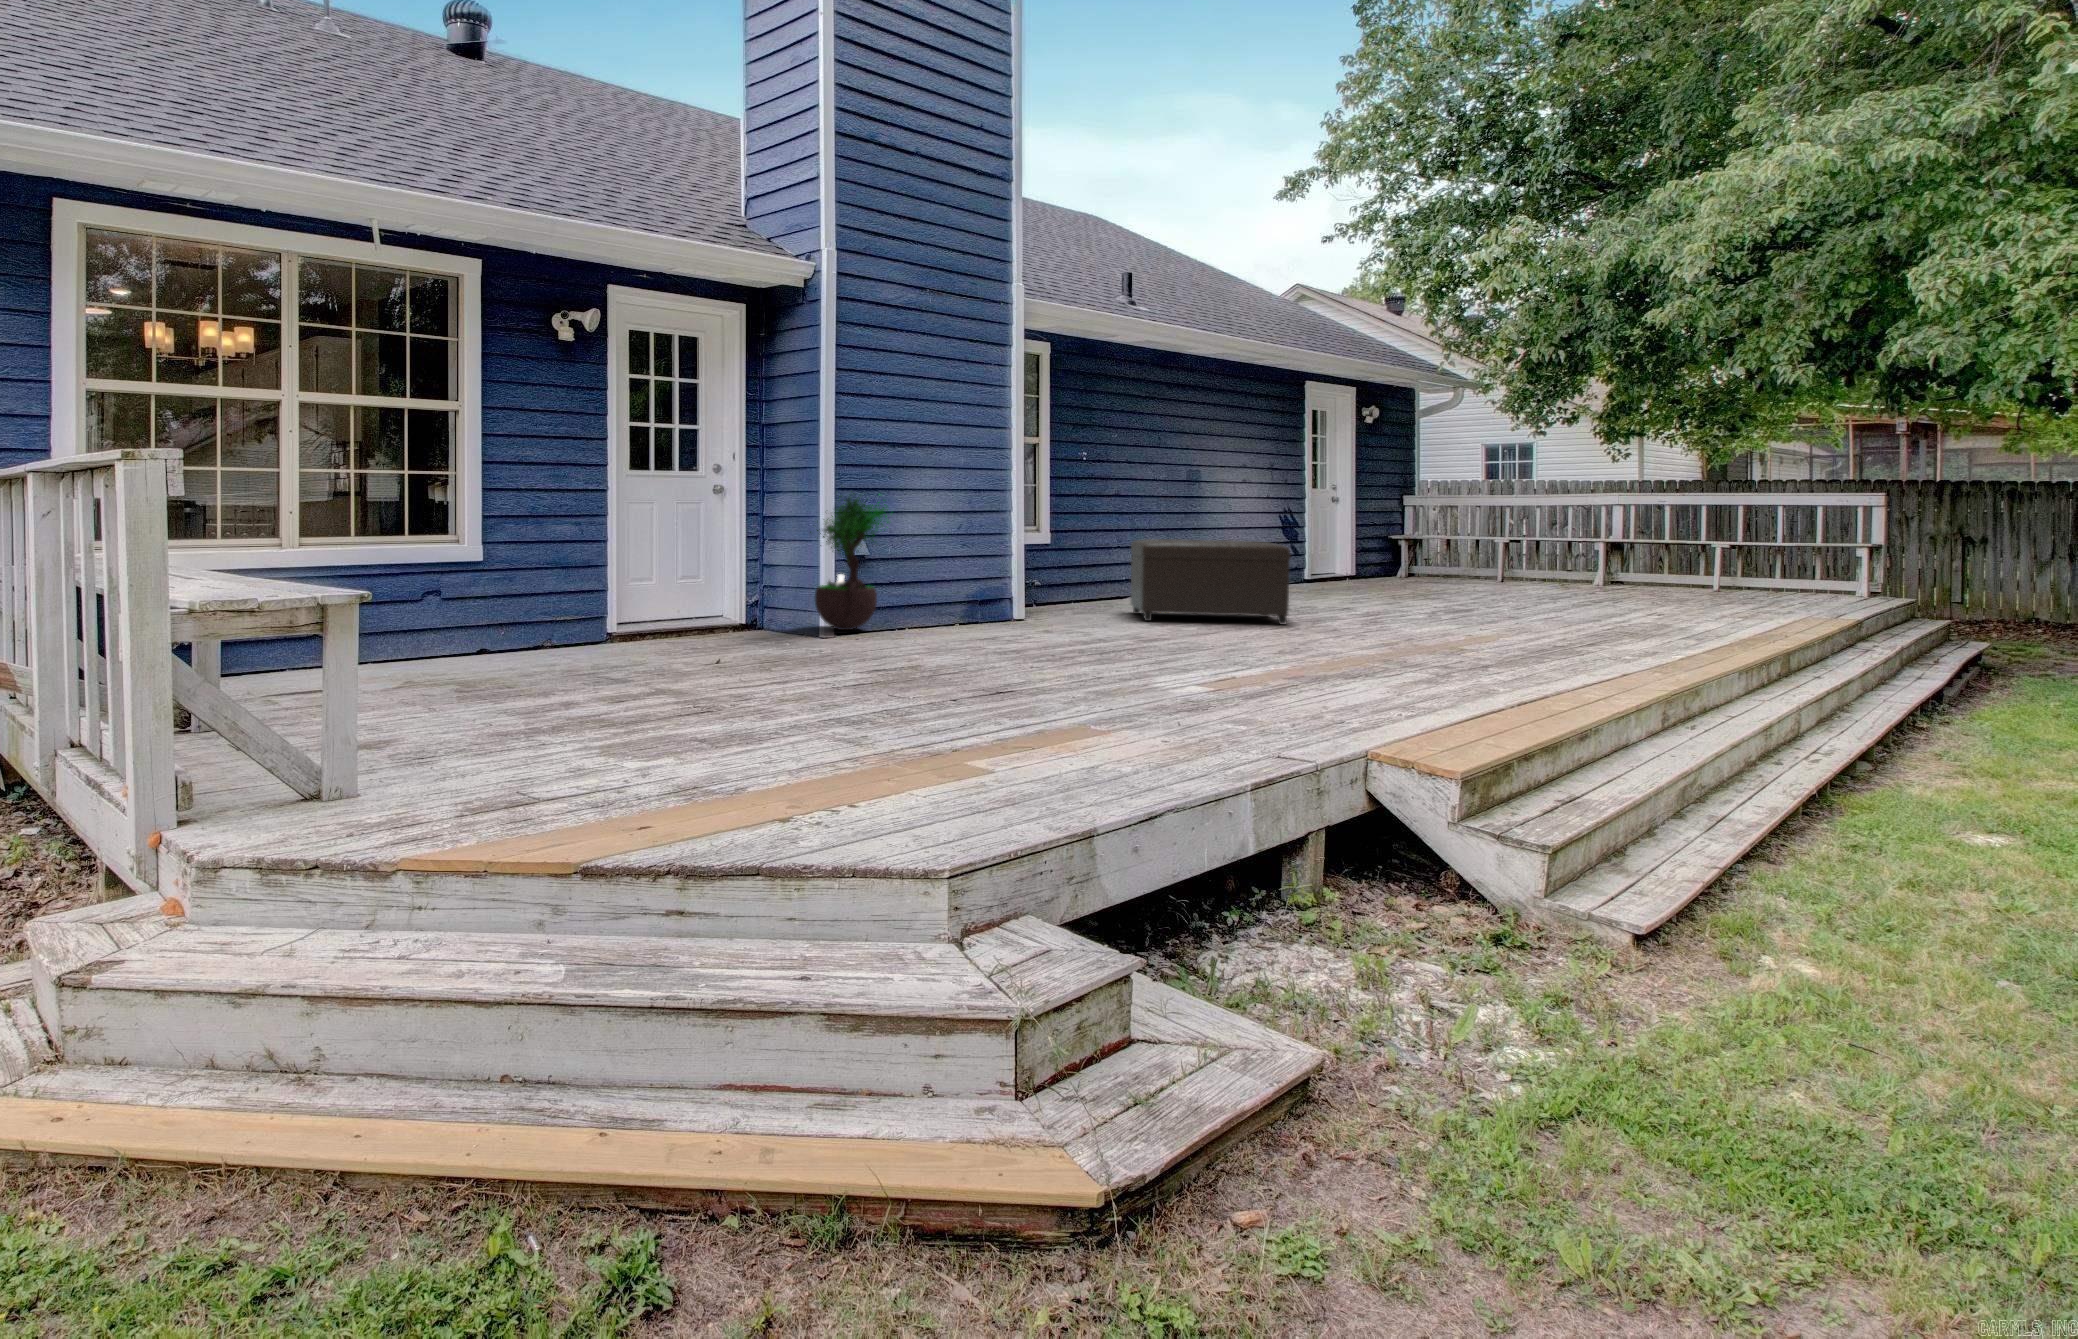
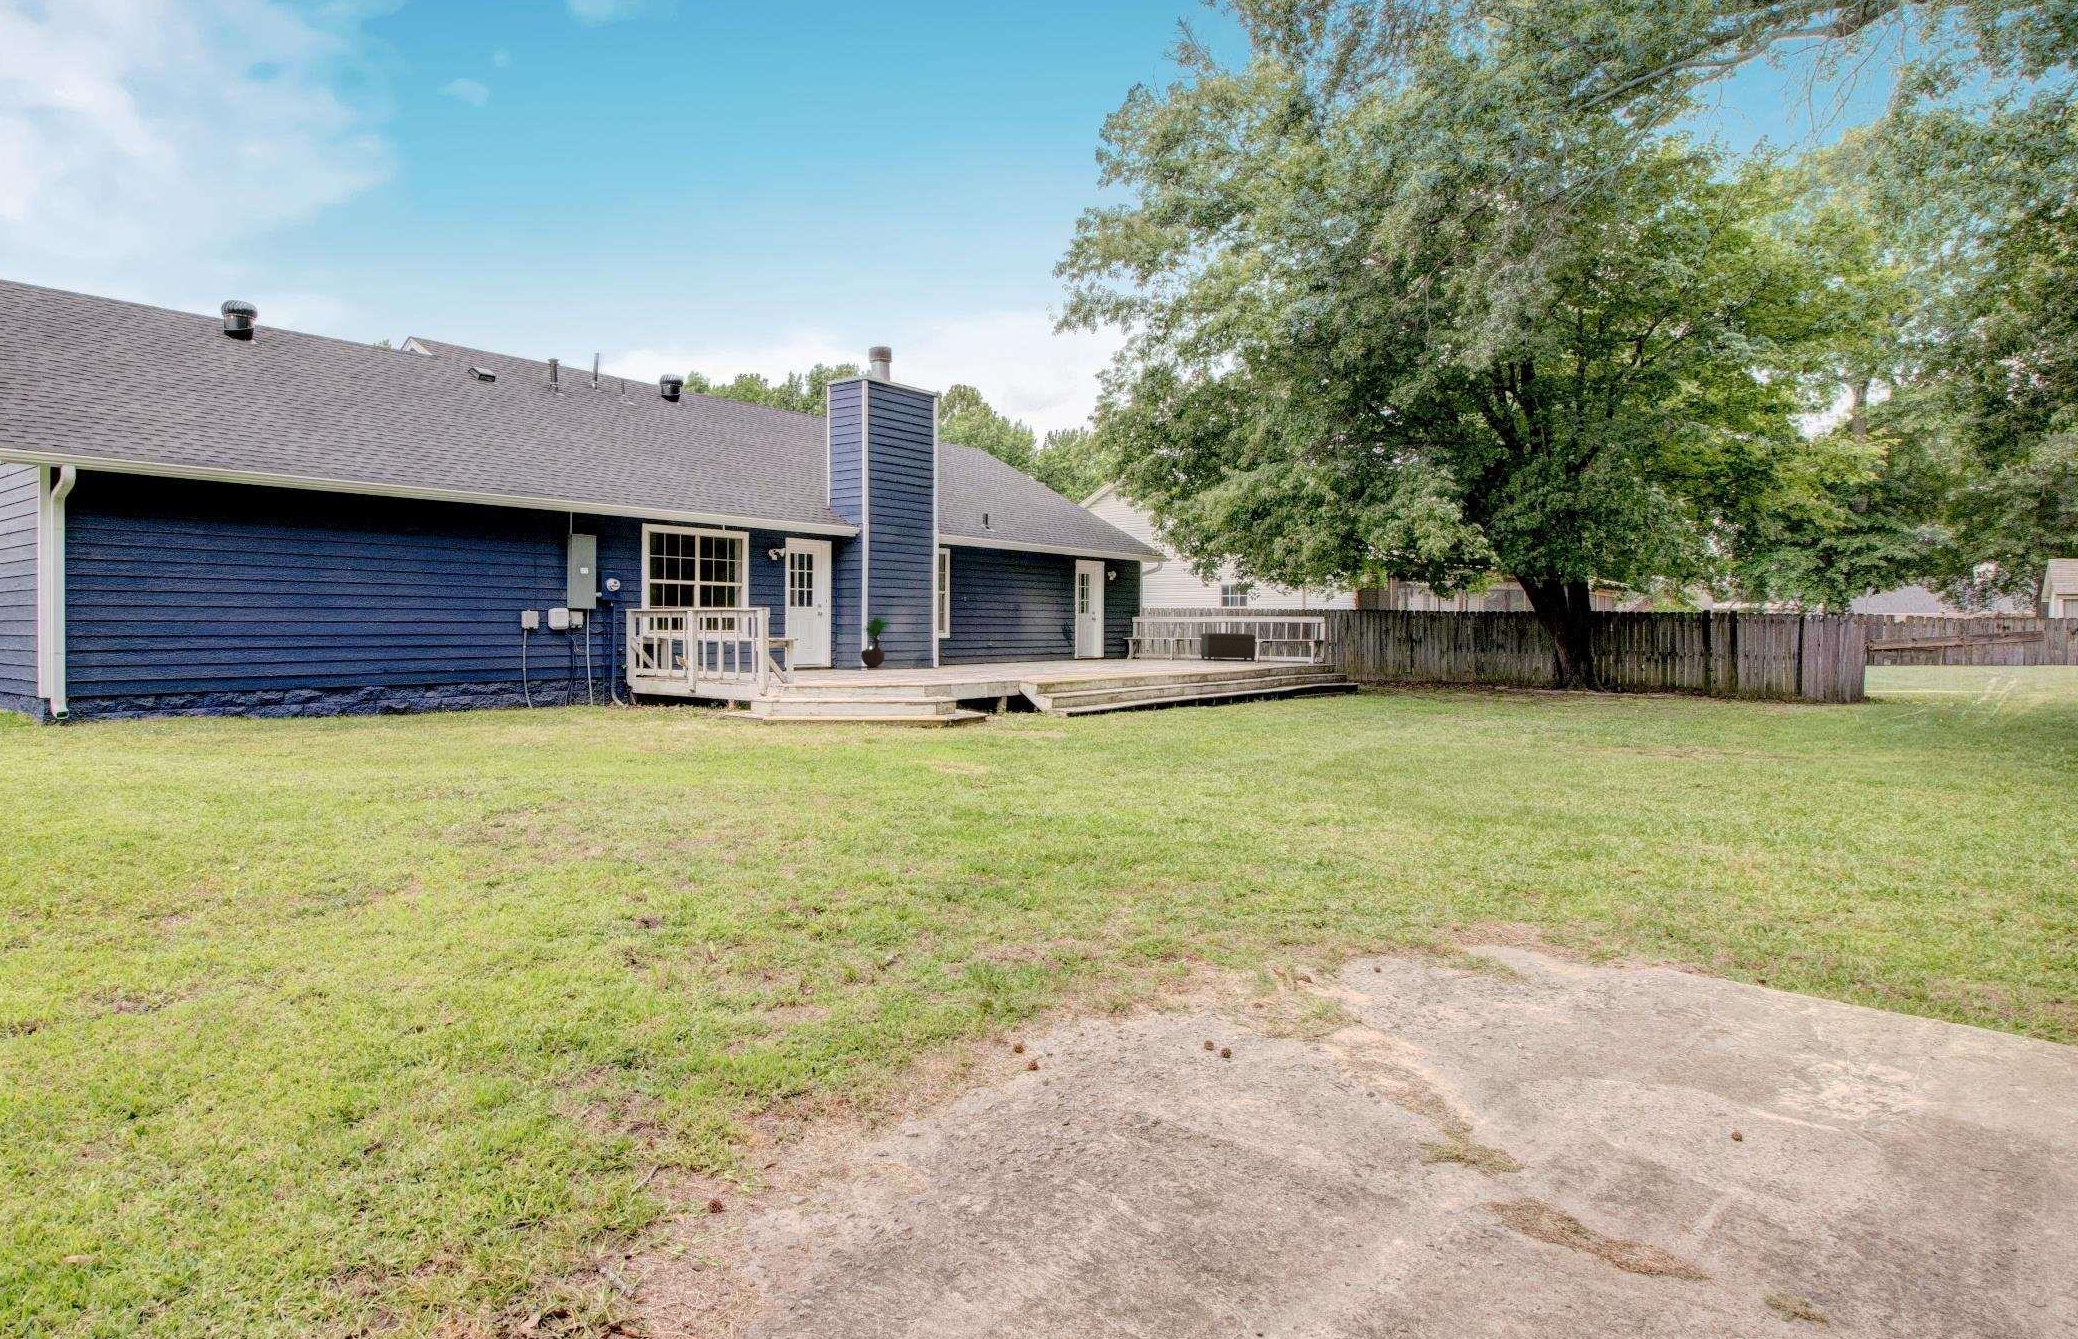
ottoman: present [1130,539,1291,624] -> present [1201,633,1256,661]

